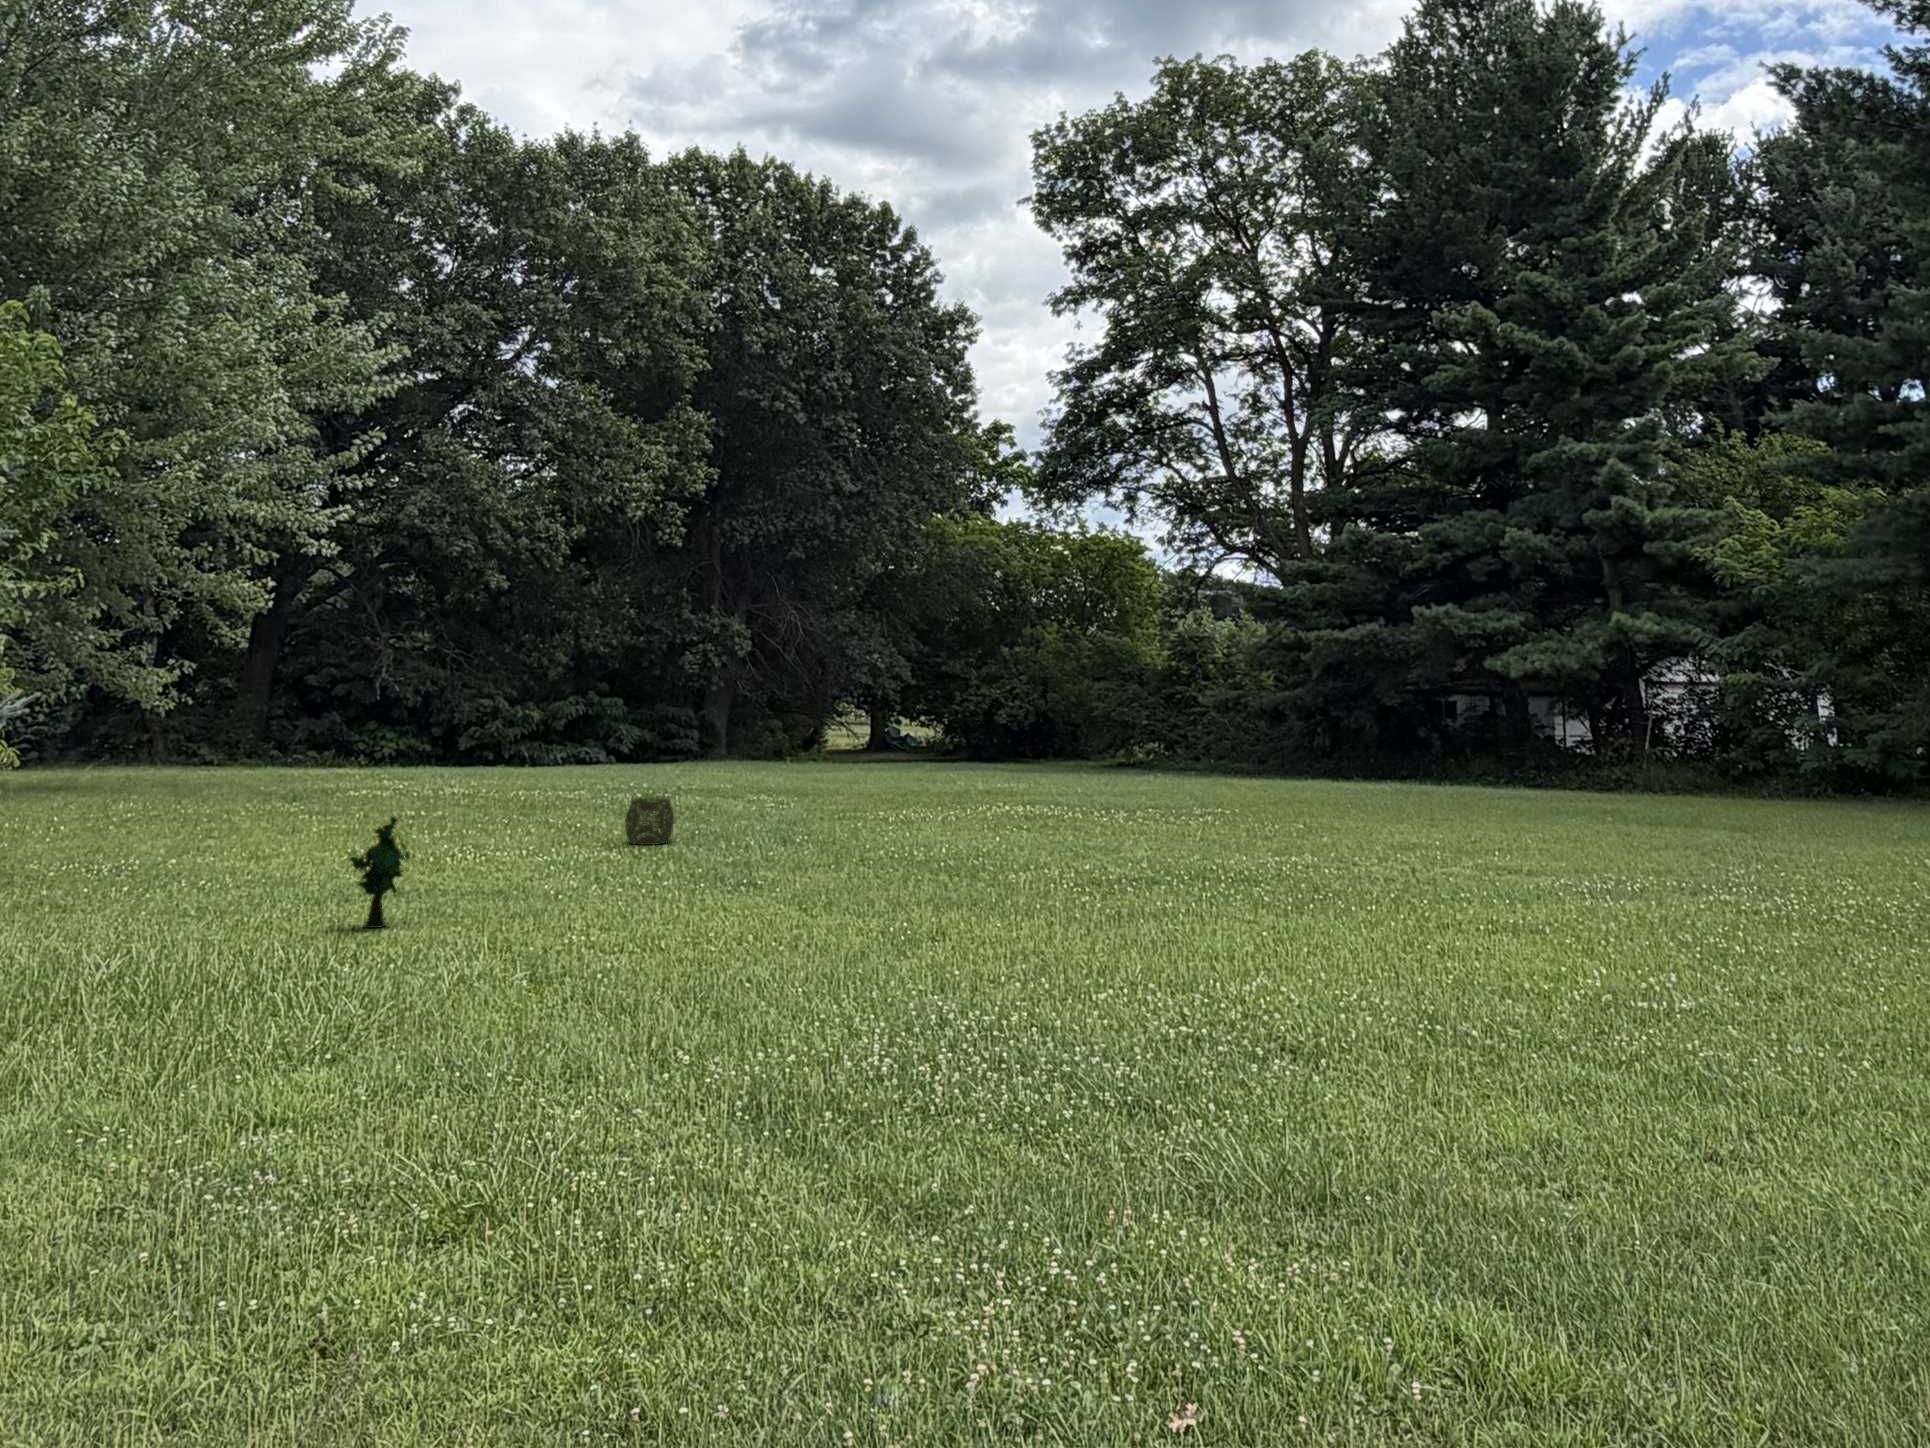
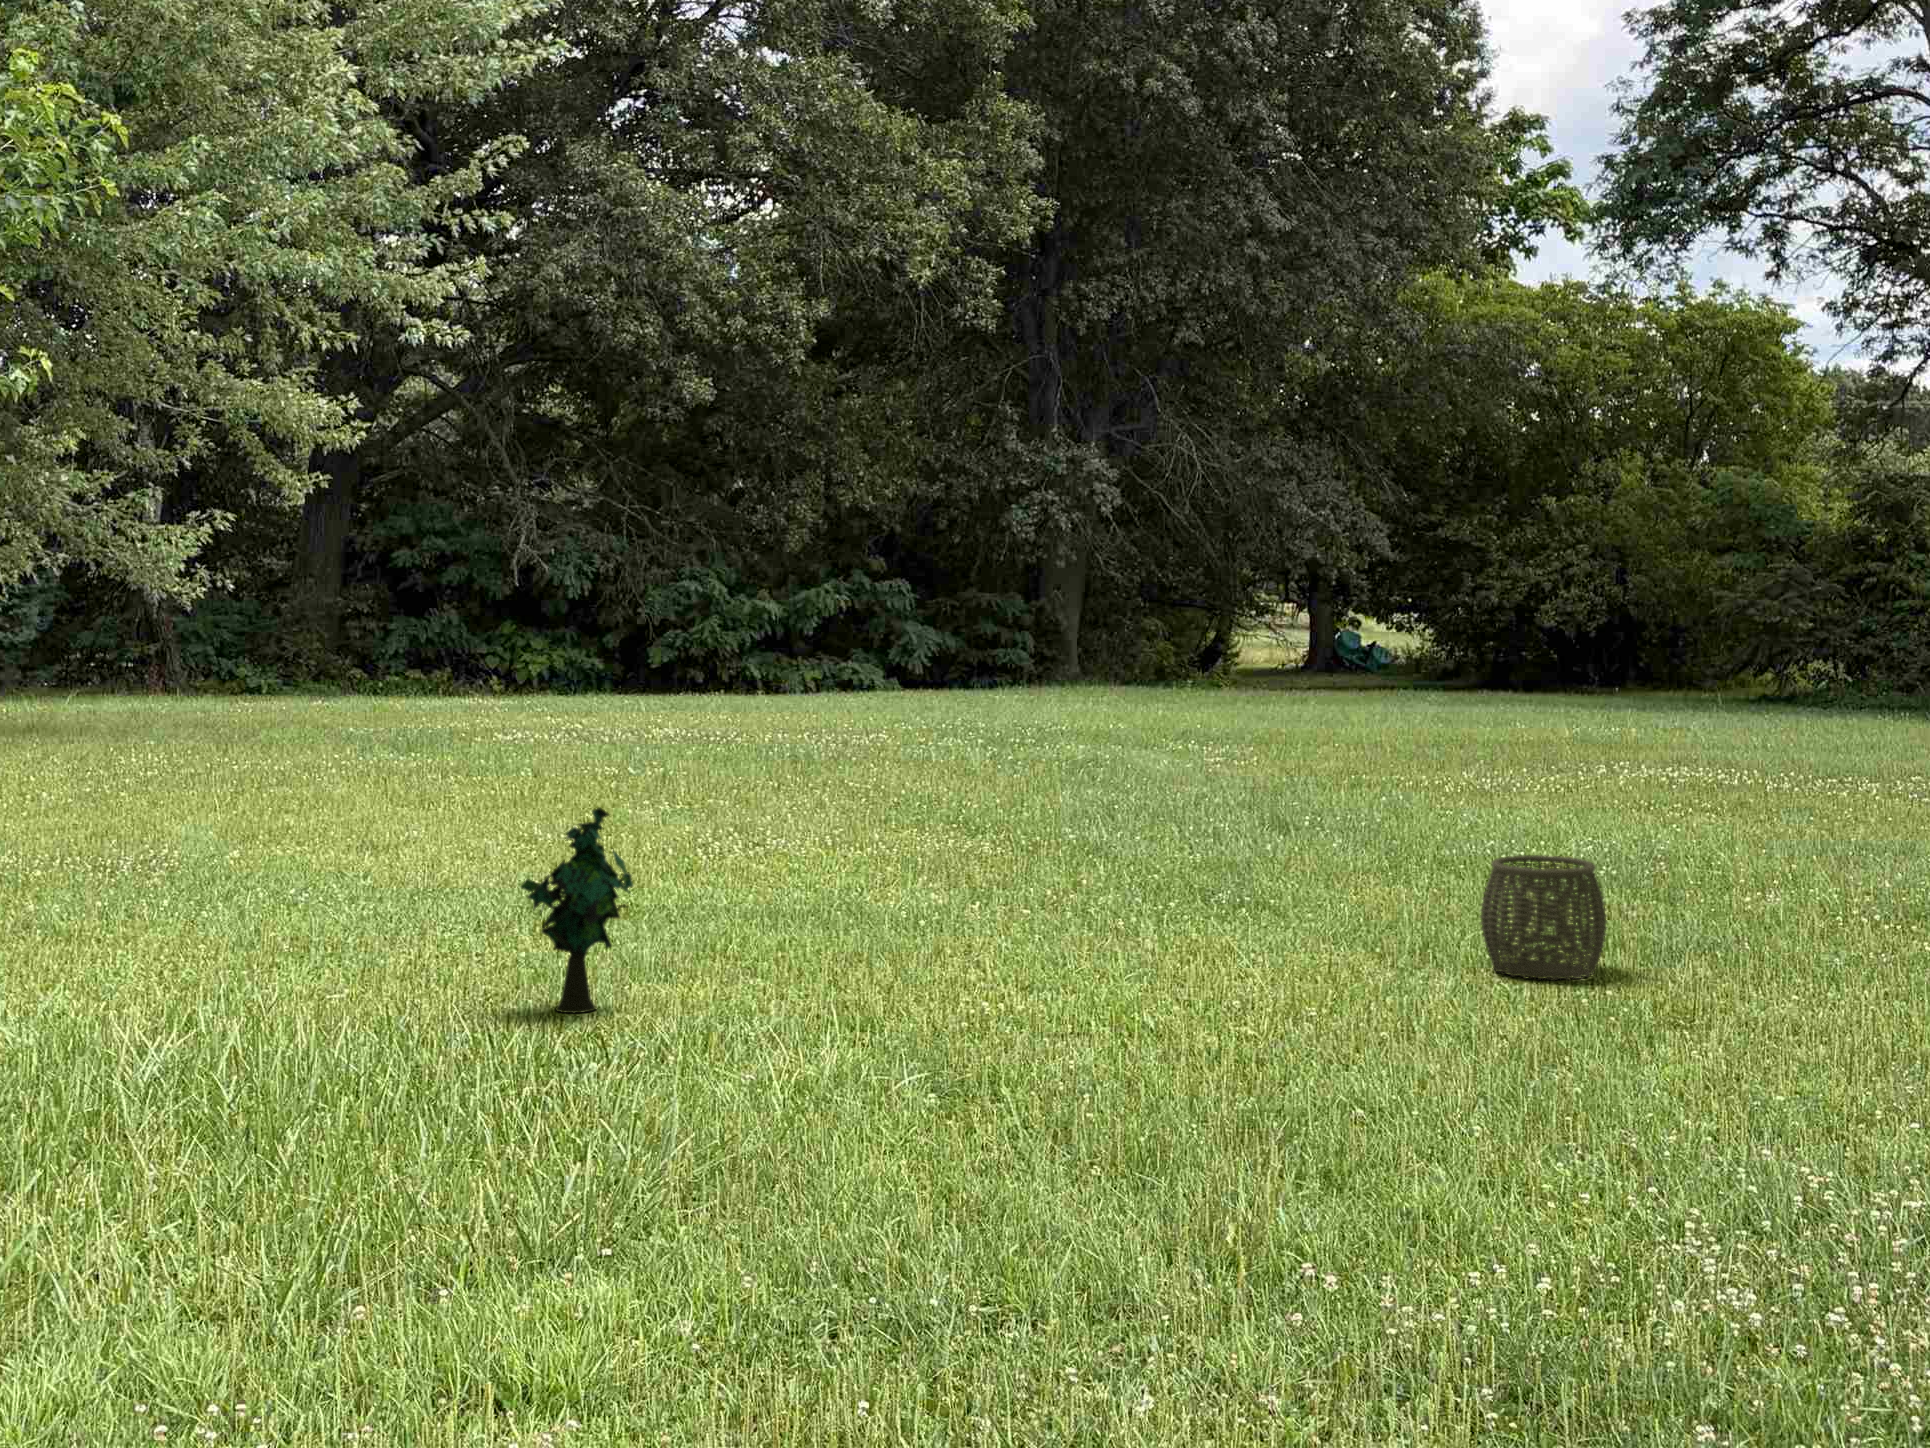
woven basket: present [625,798,674,845] -> present [1480,855,1607,980]

